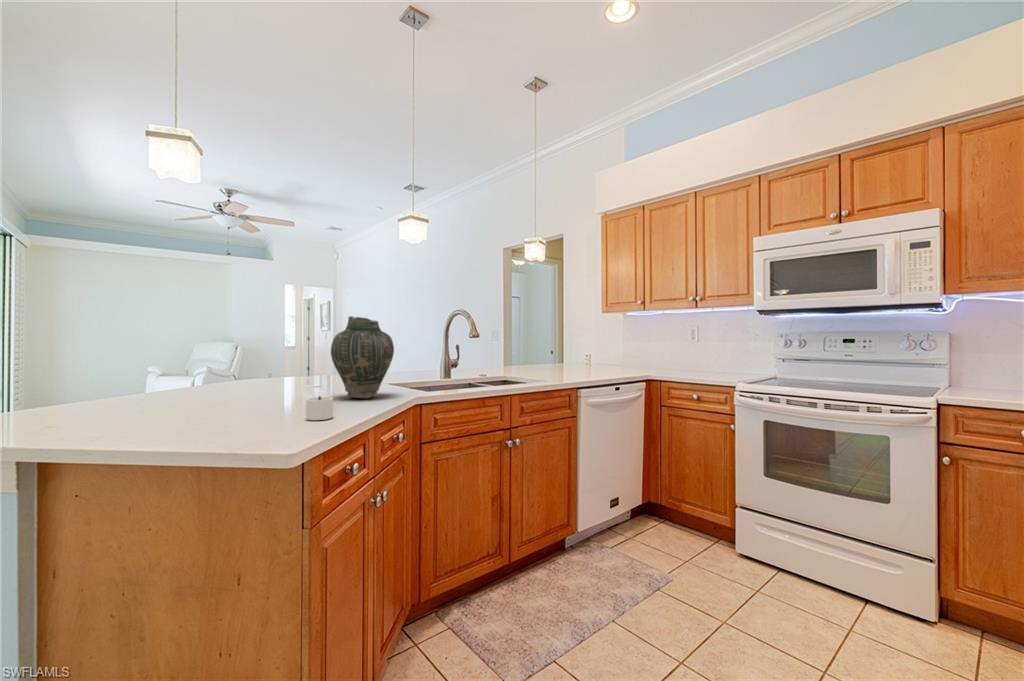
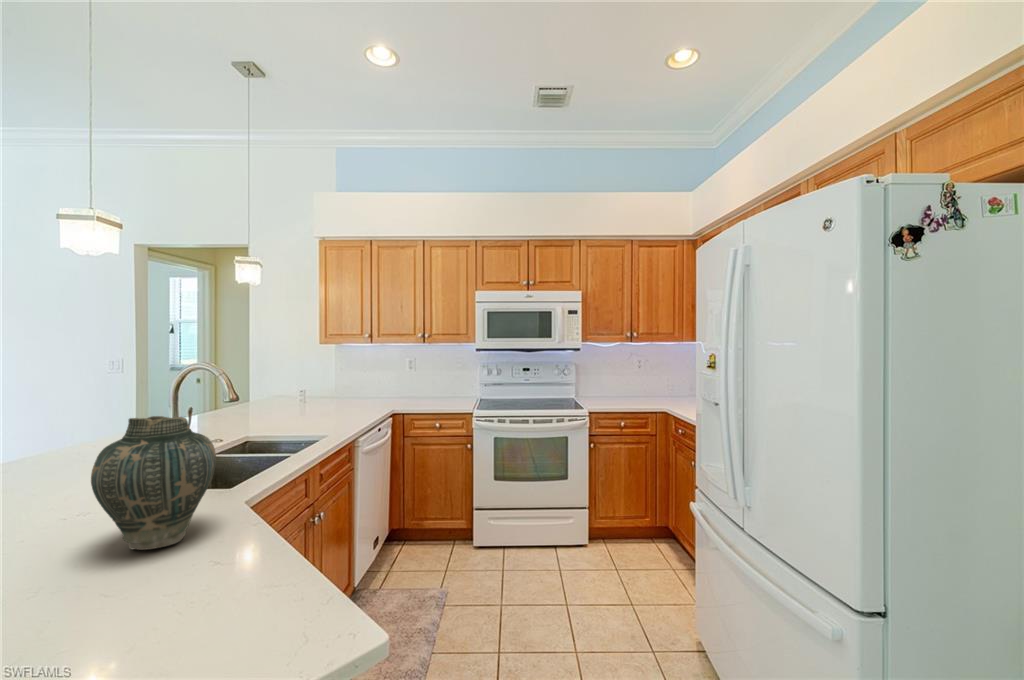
candle: present [306,396,333,420] -> none [213,568,279,620]

